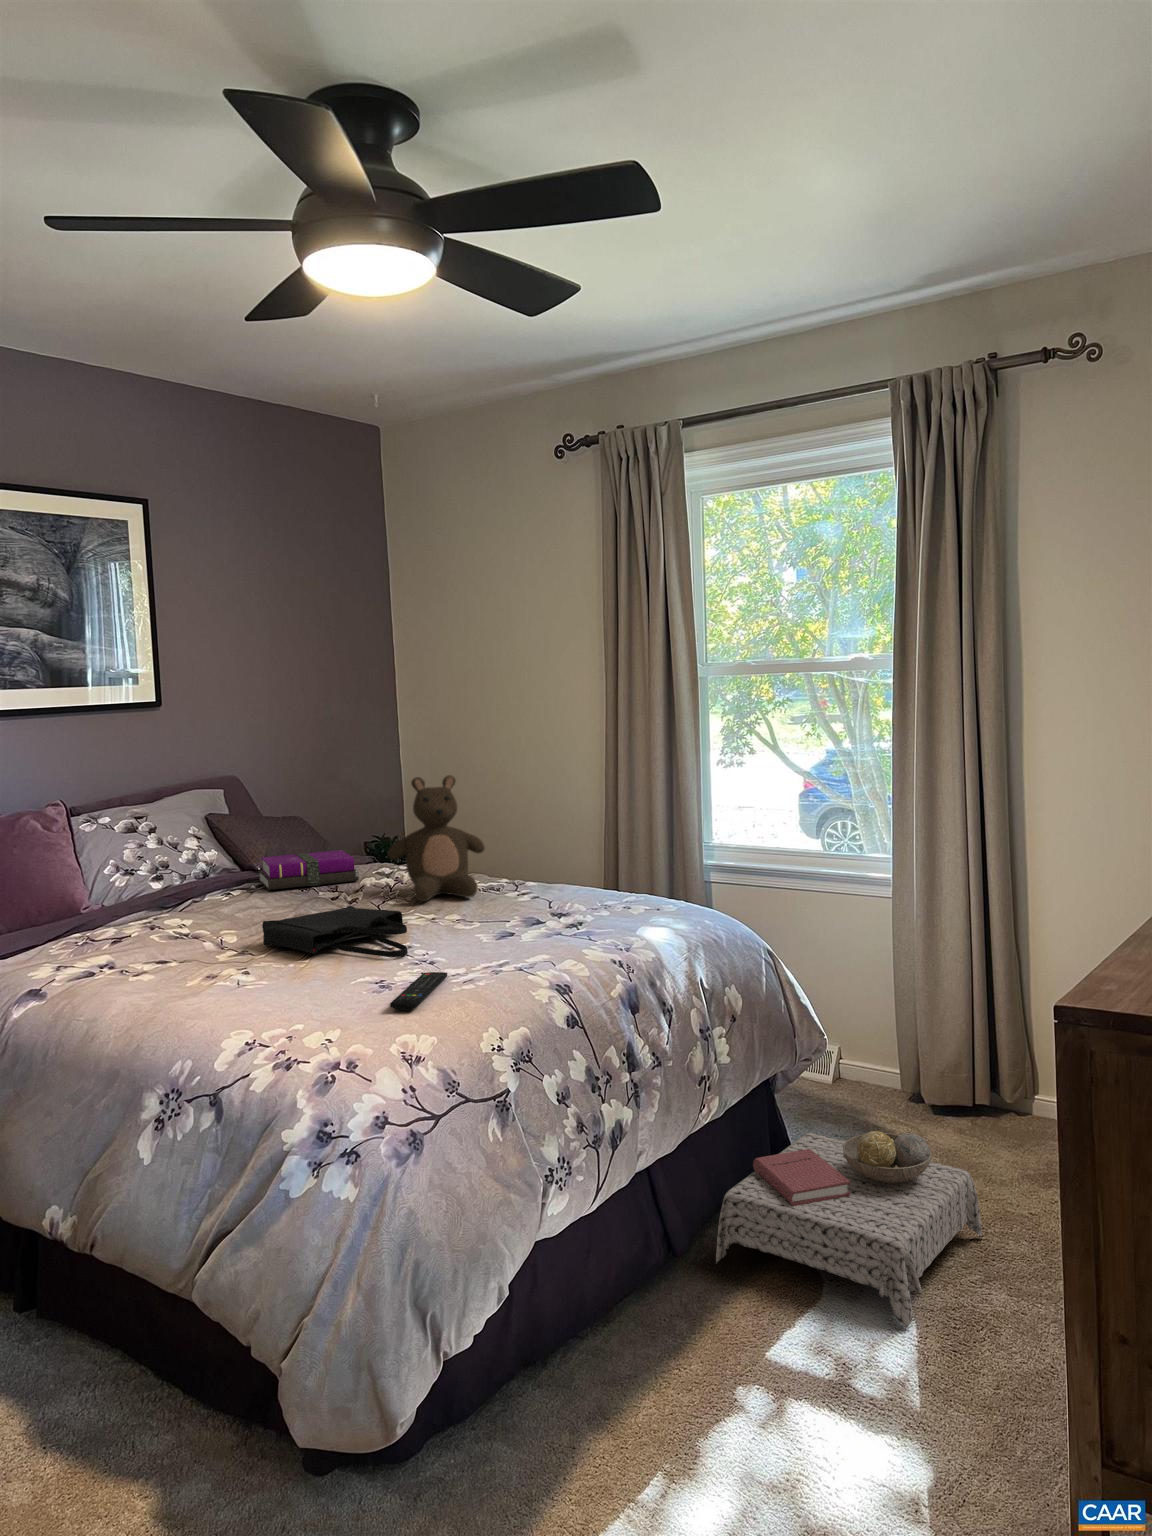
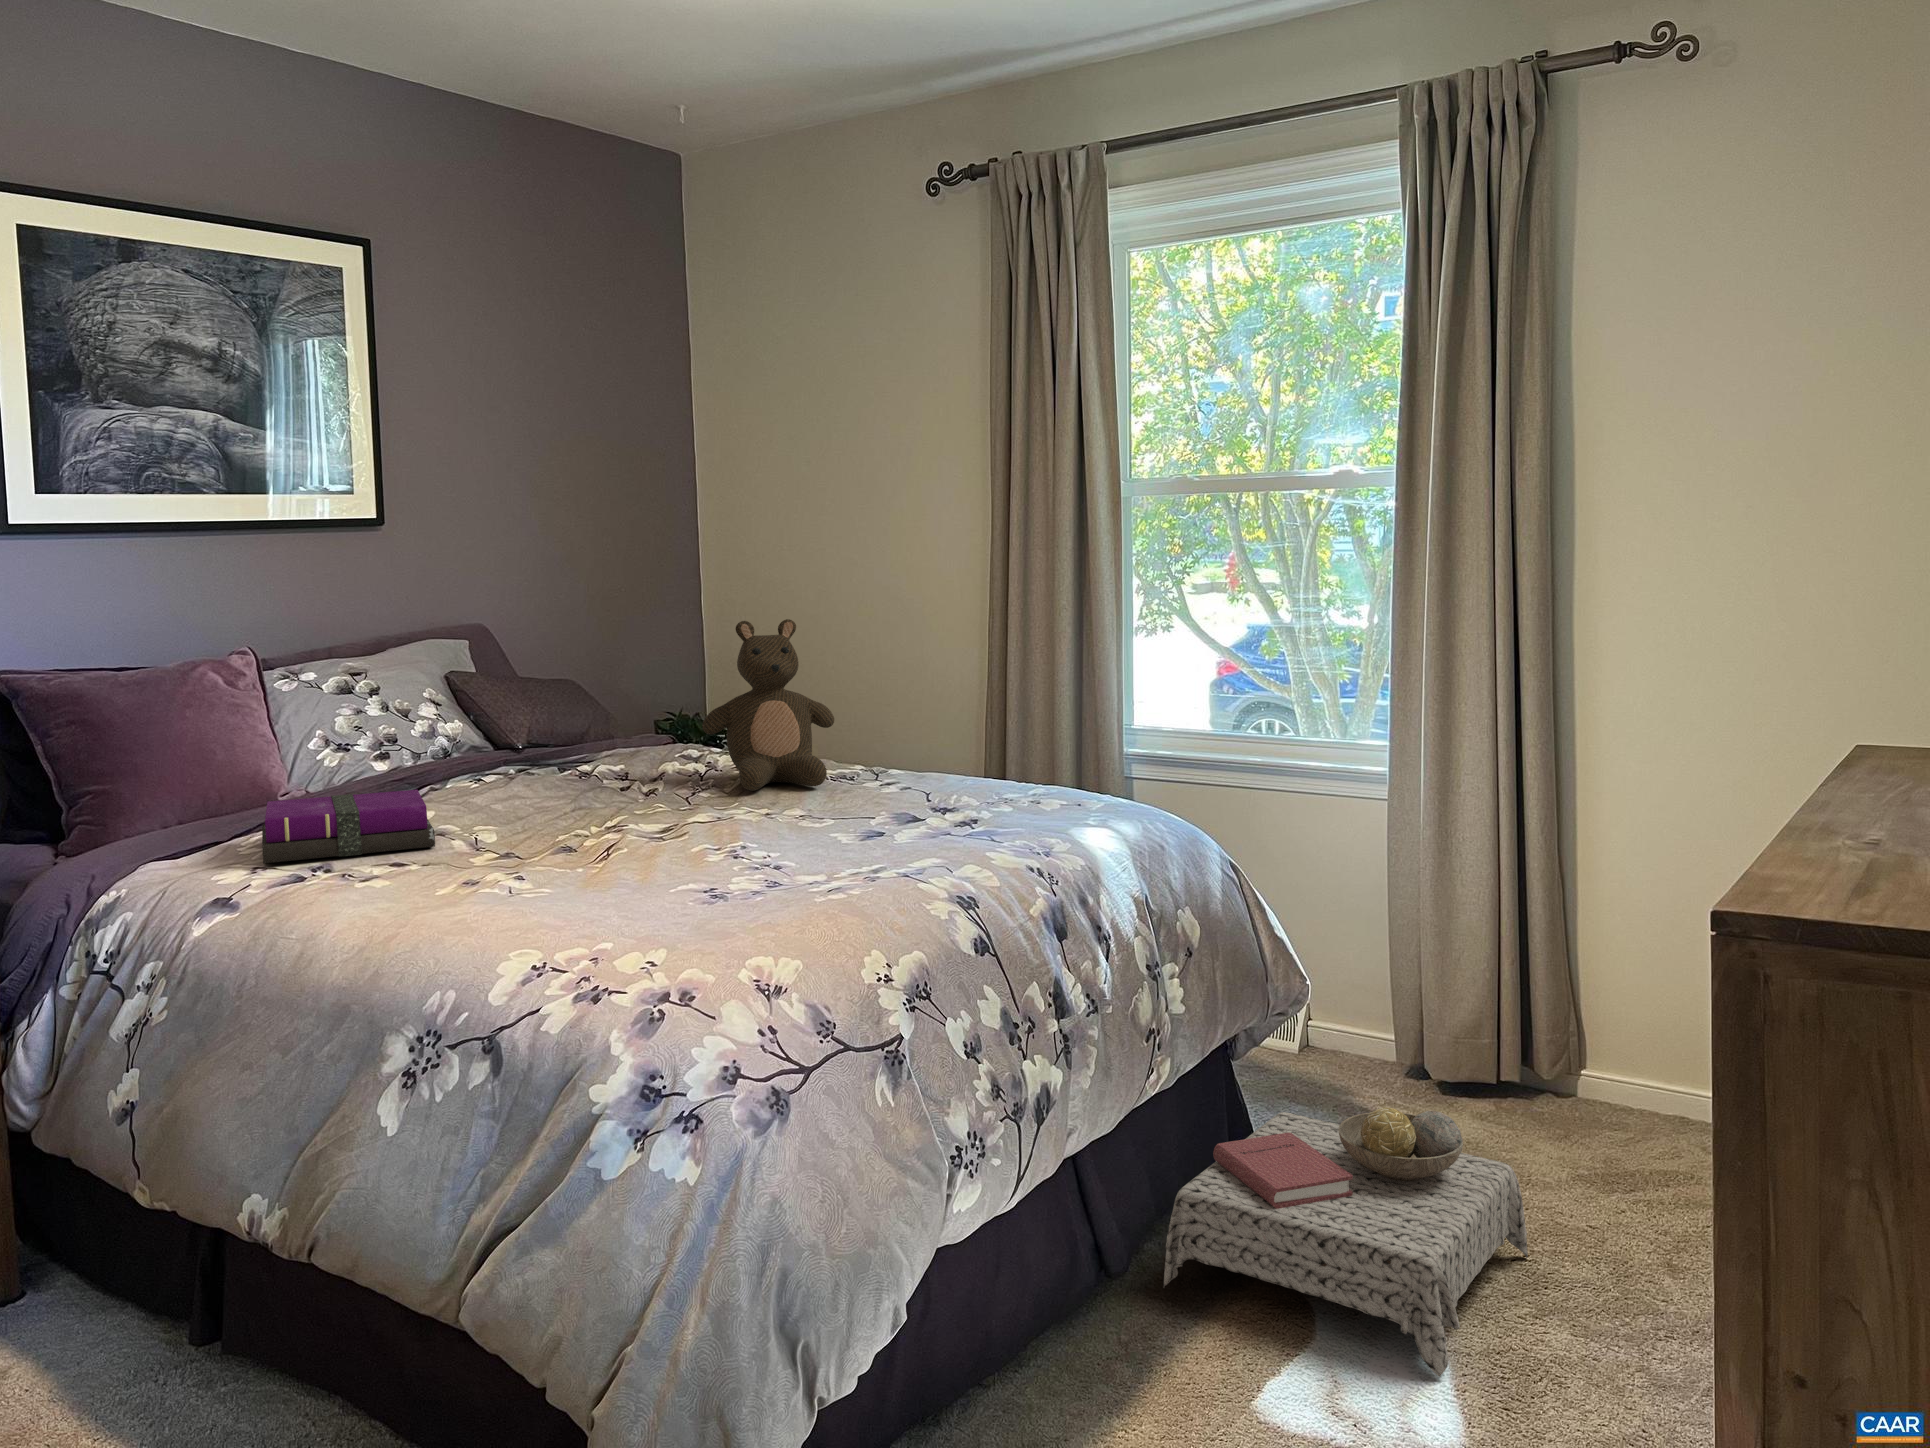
notebook: present [259,850,359,890] -> present [262,790,435,863]
tote bag: present [262,906,408,957] -> none [538,792,743,858]
remote control: present [390,972,447,1010] -> none [732,877,805,924]

